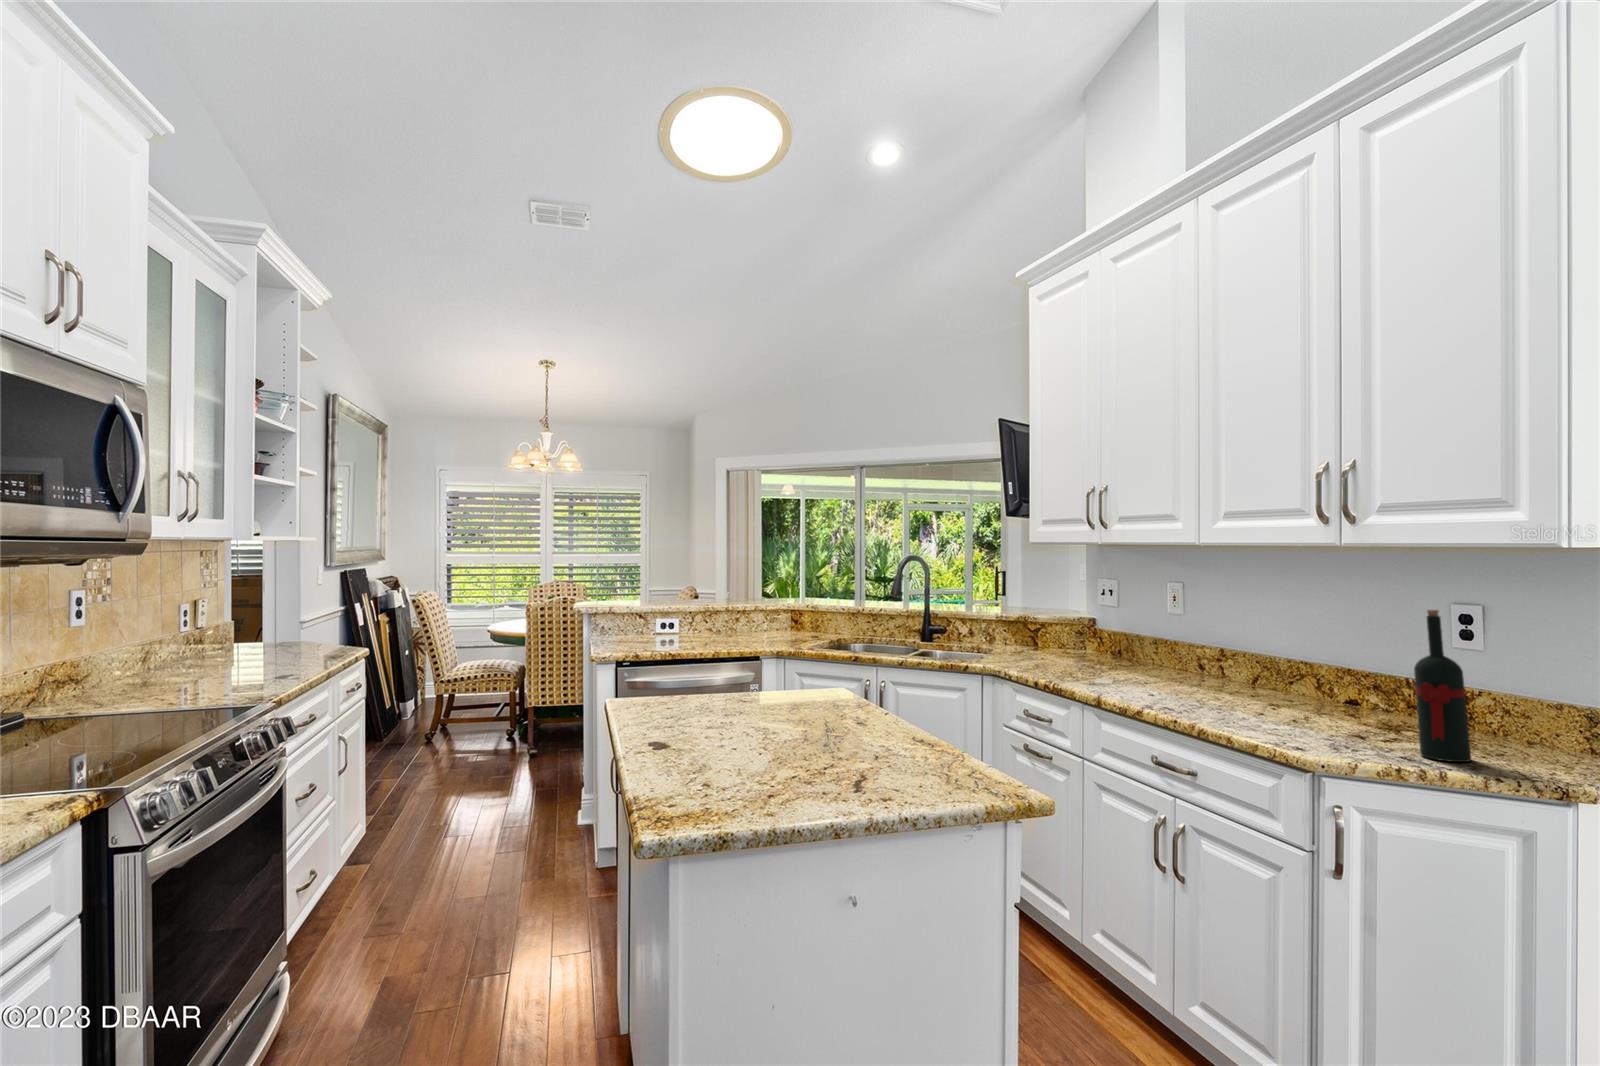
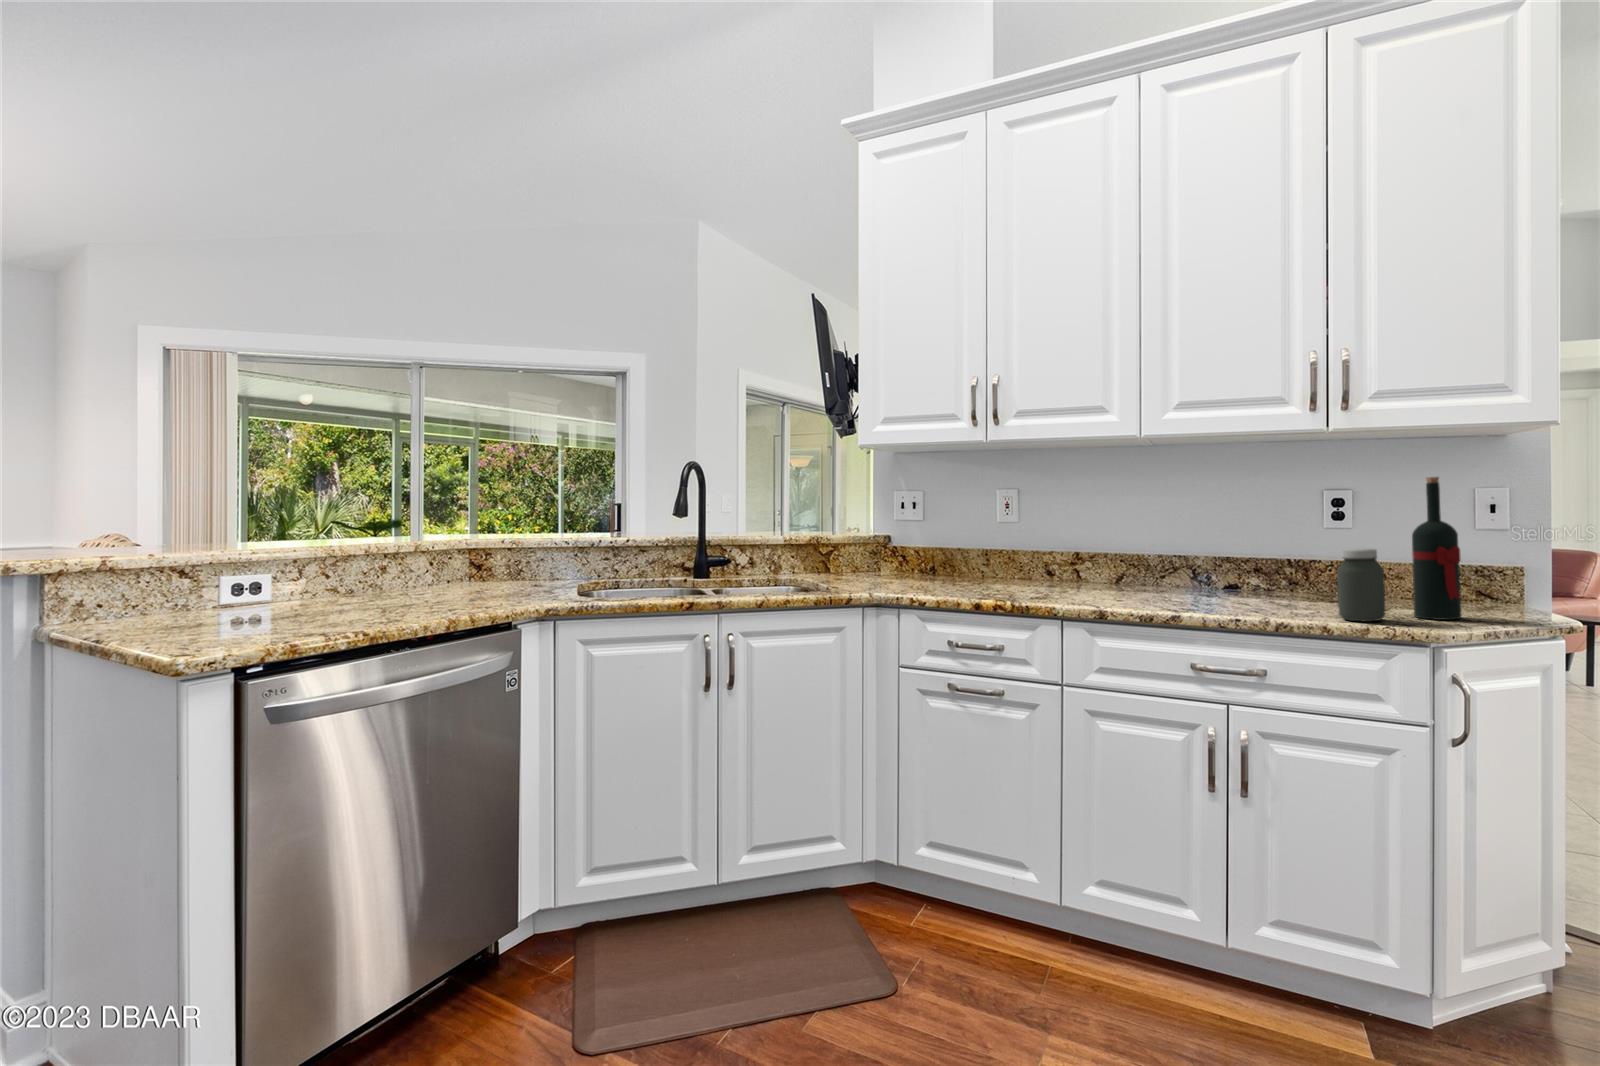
jar: none [1323,674,1372,748] -> present [1337,549,1385,621]

